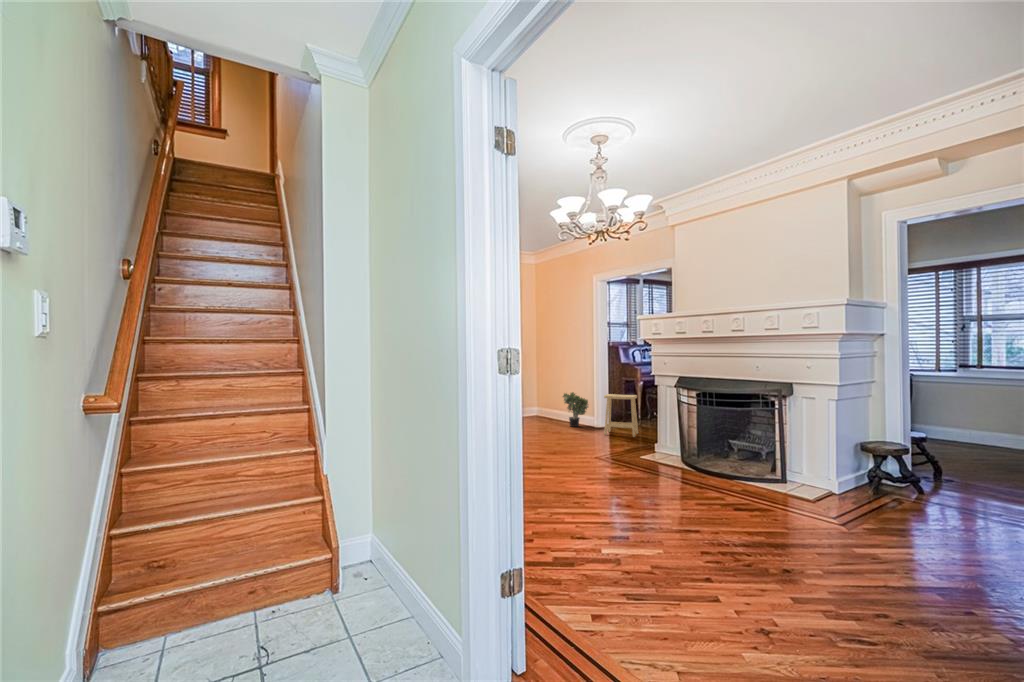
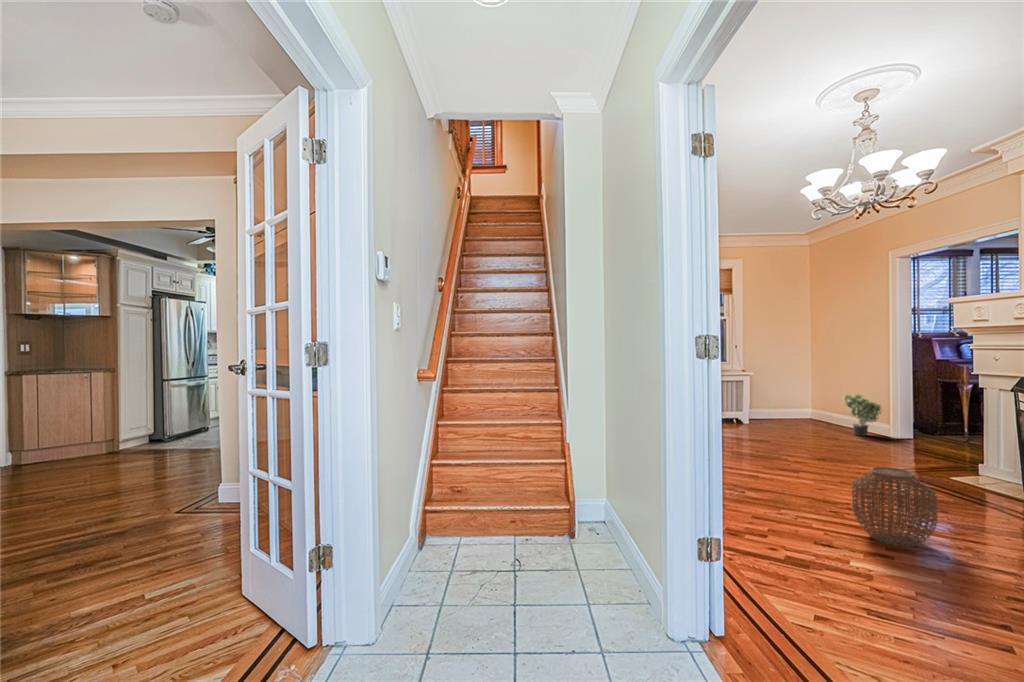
footstool: present [604,394,638,437] -> none [902,398,960,455]
woven basket: none [594,458,652,525] -> present [852,467,938,547]

